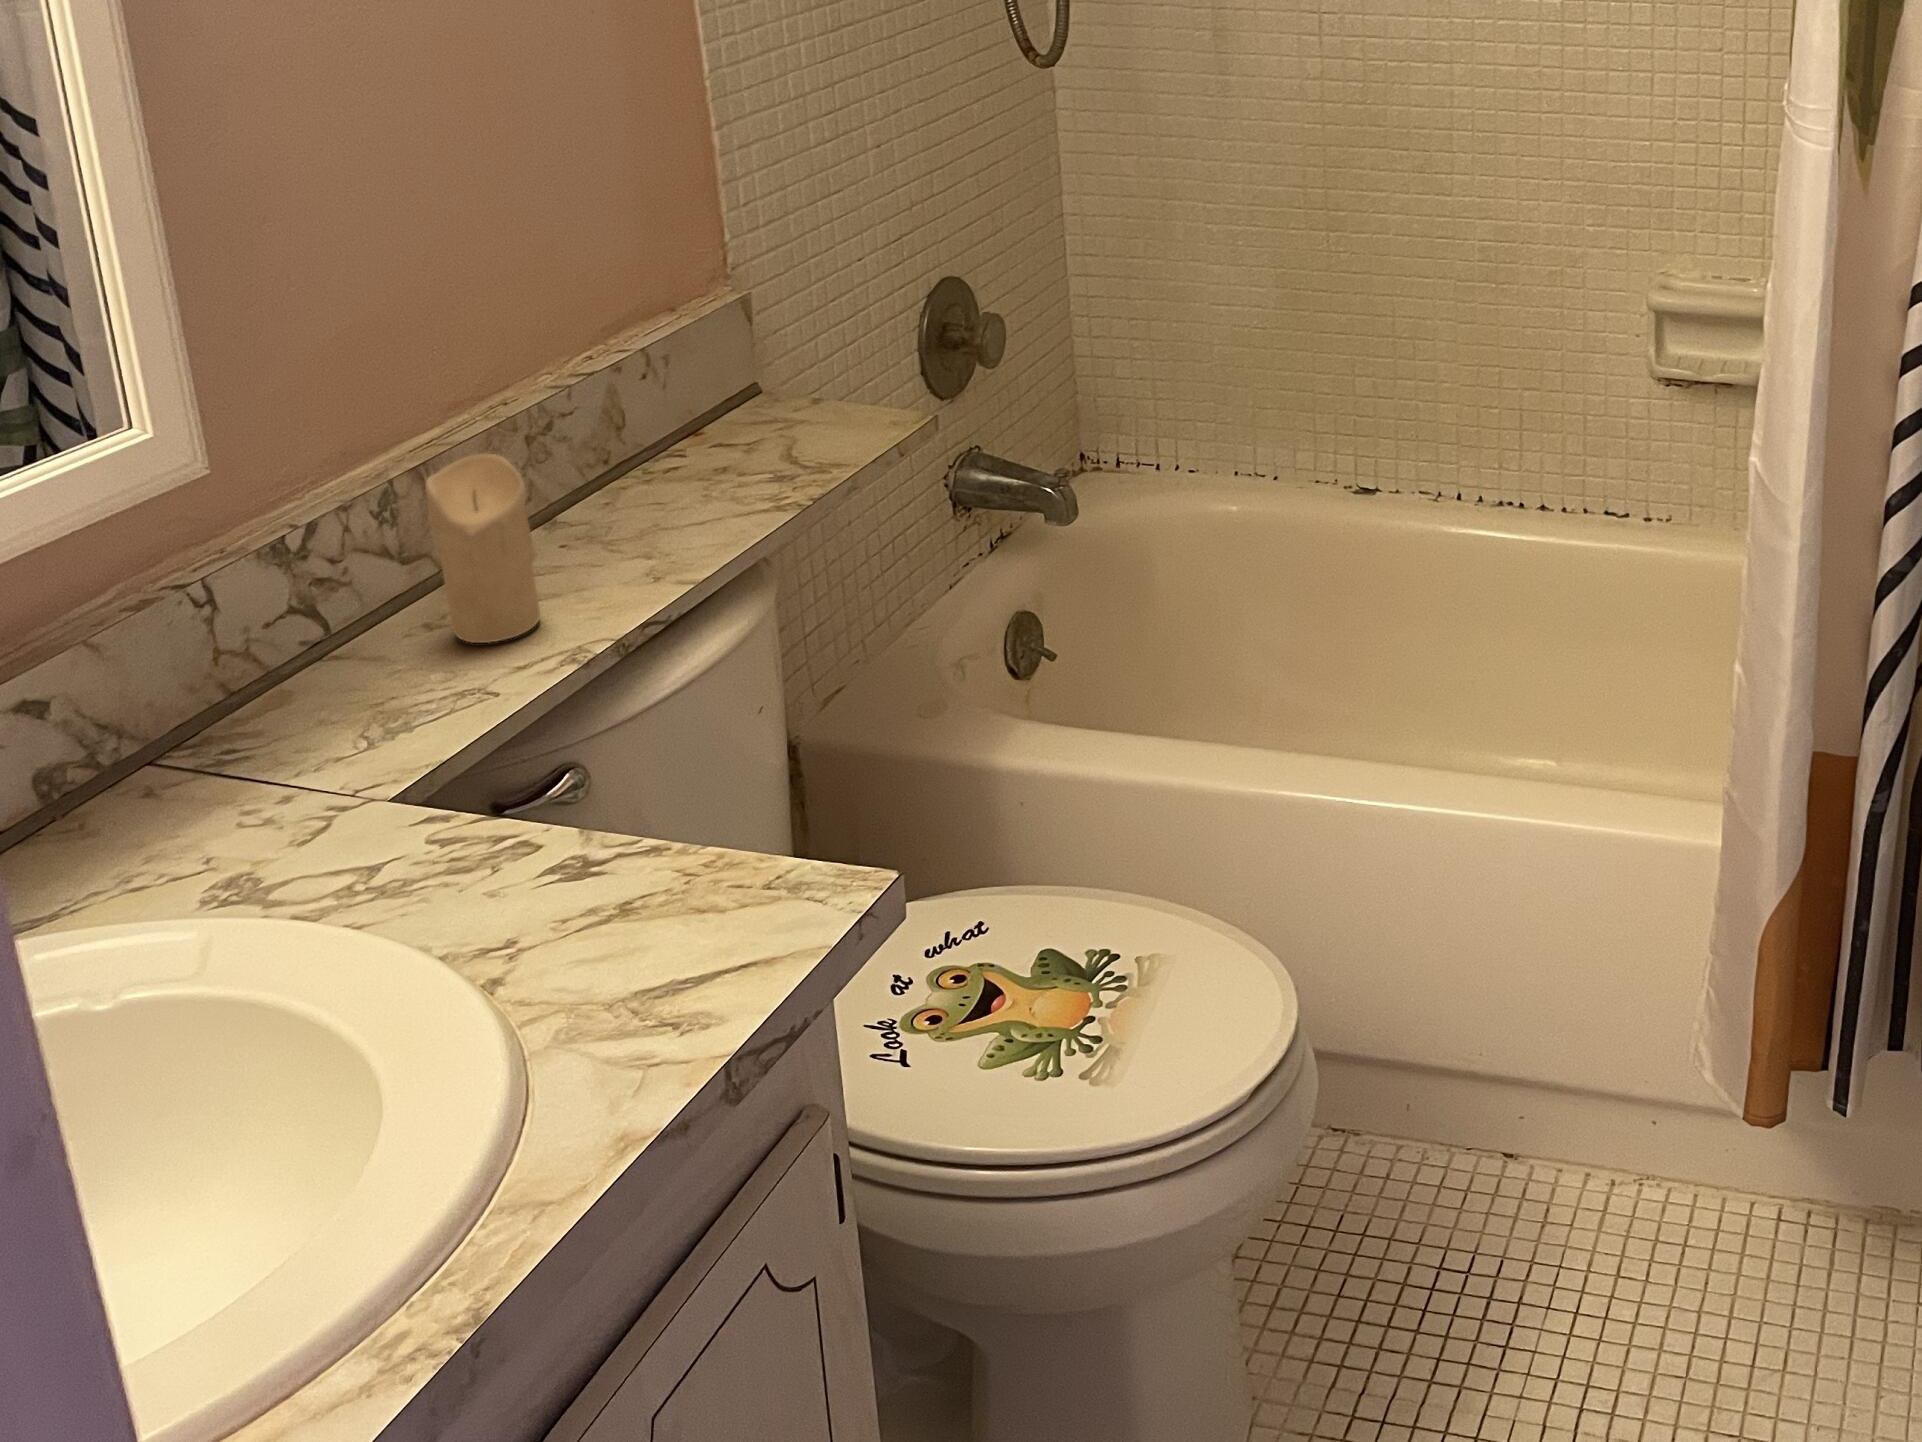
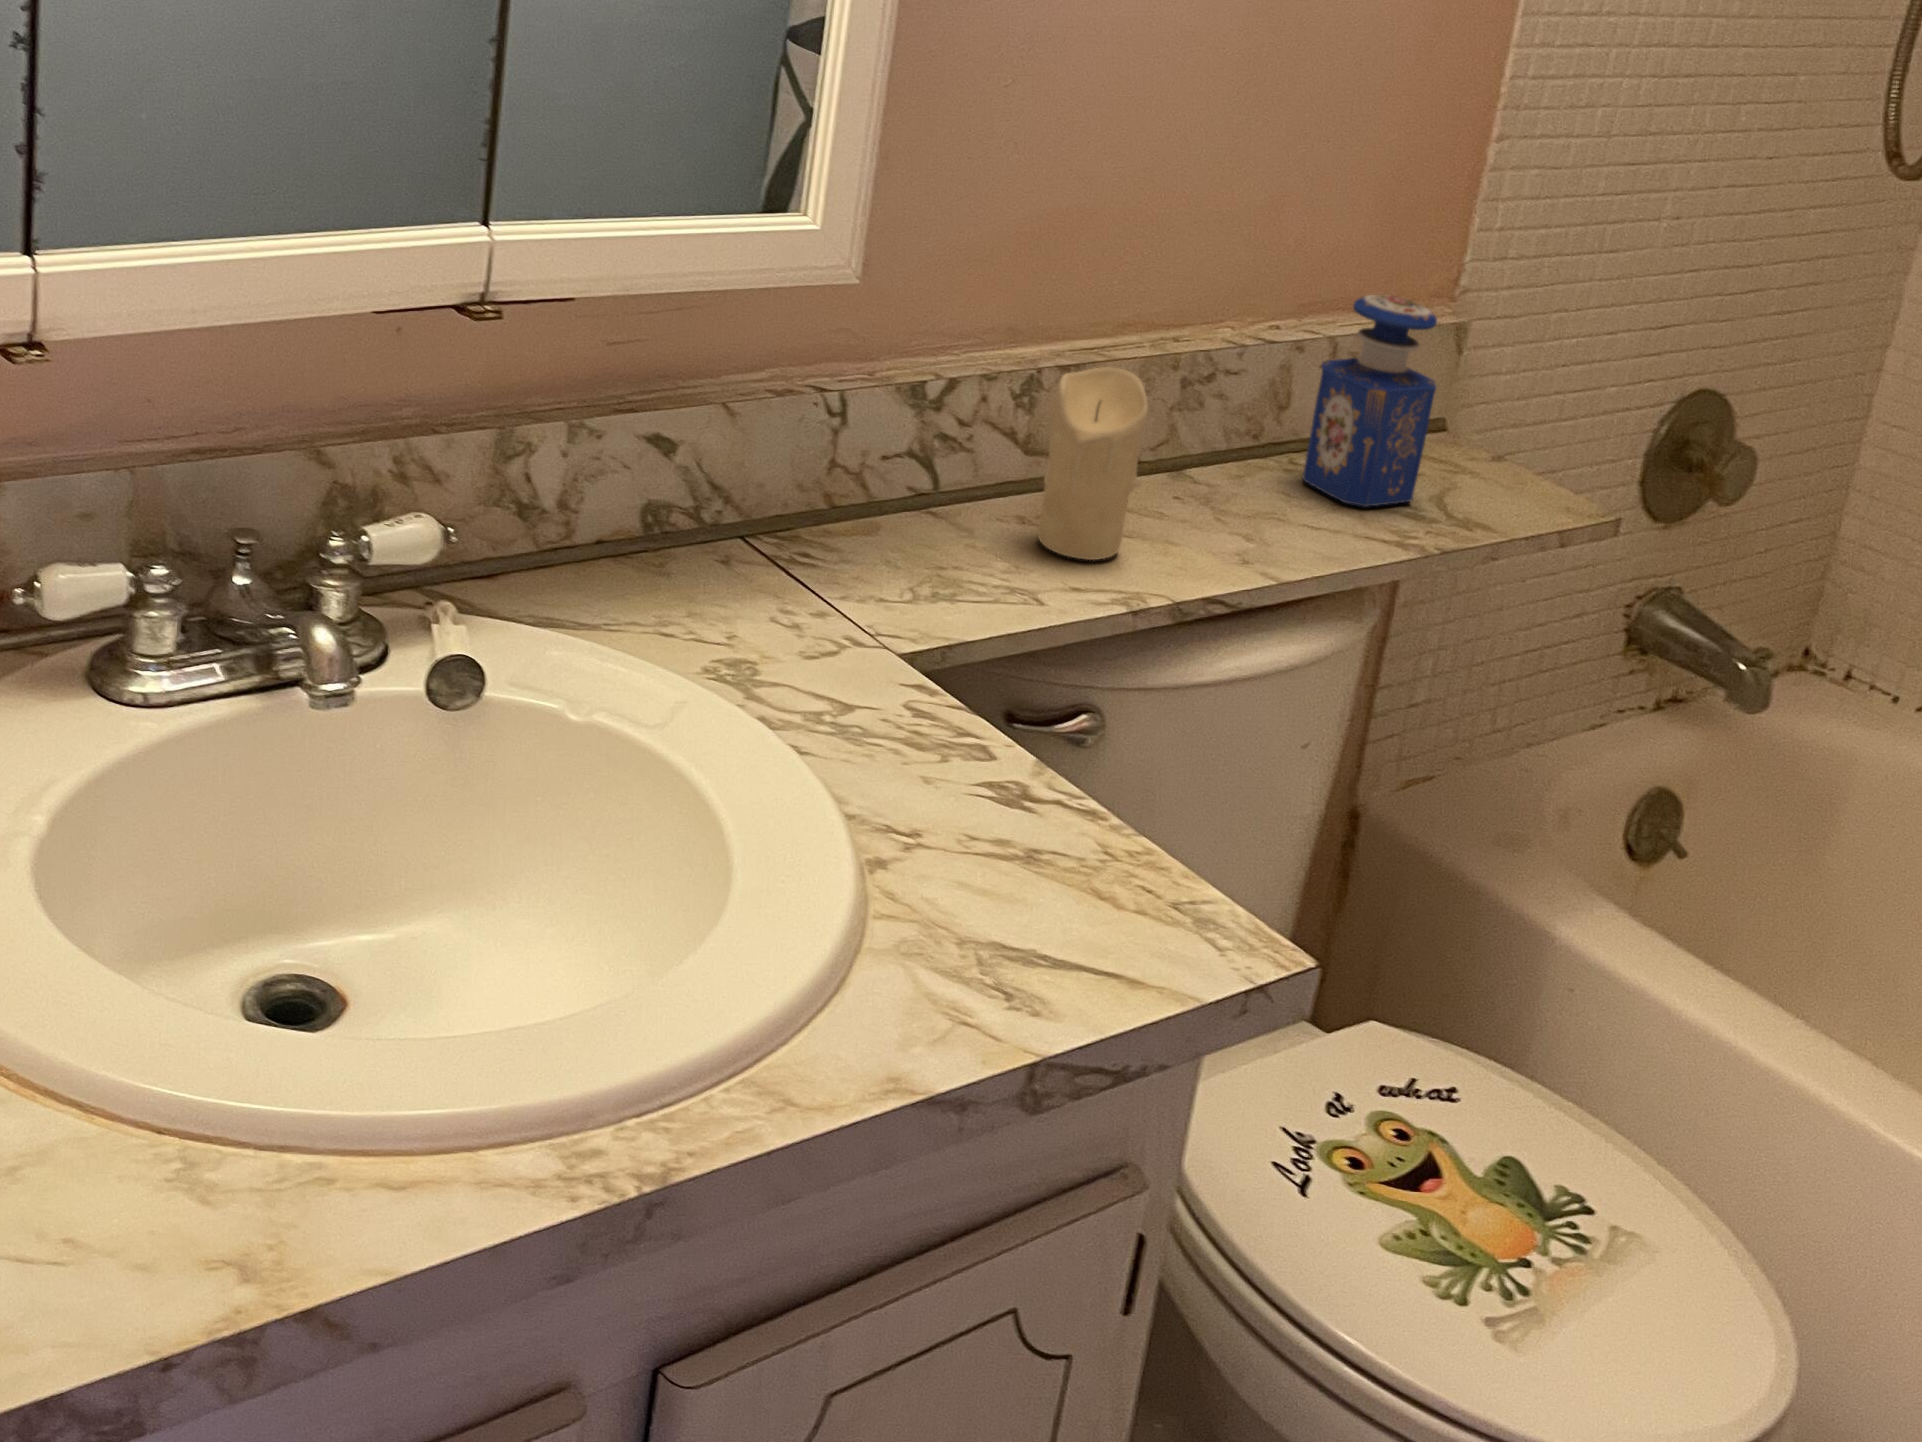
perfume bottle: none [647,296,769,491] -> present [1303,295,1437,507]

